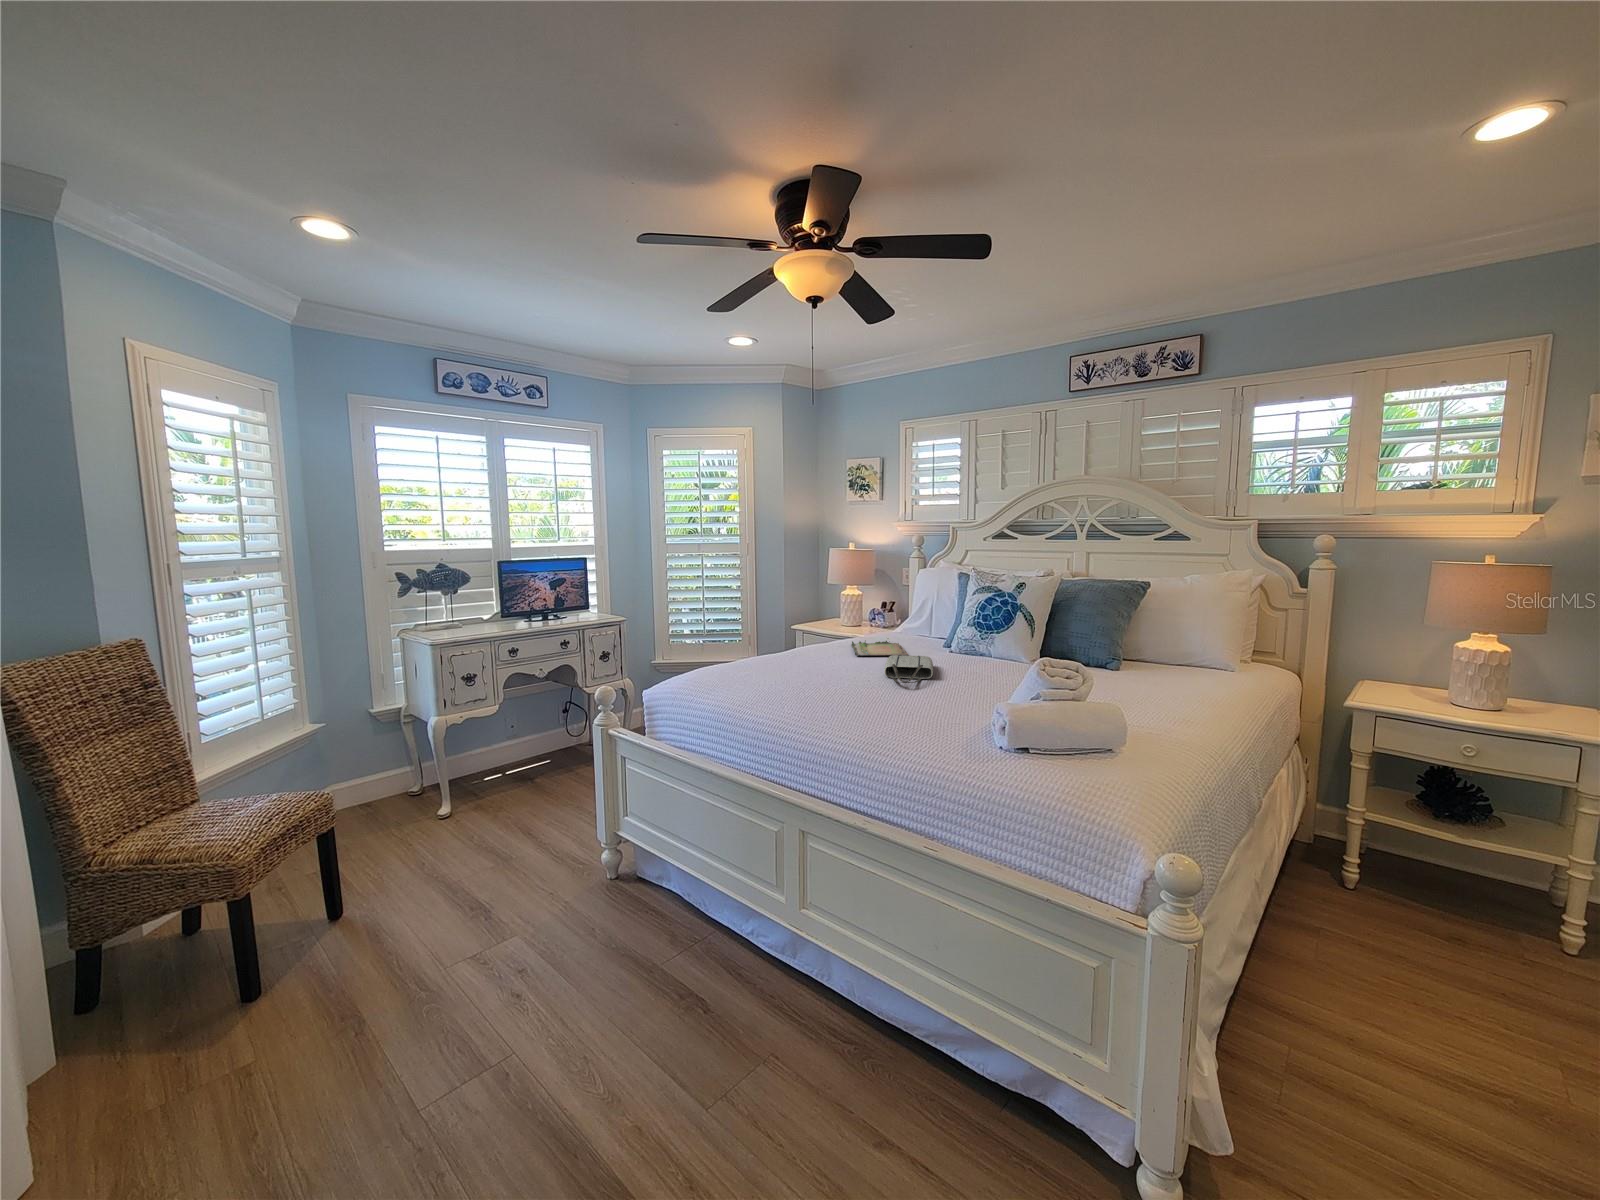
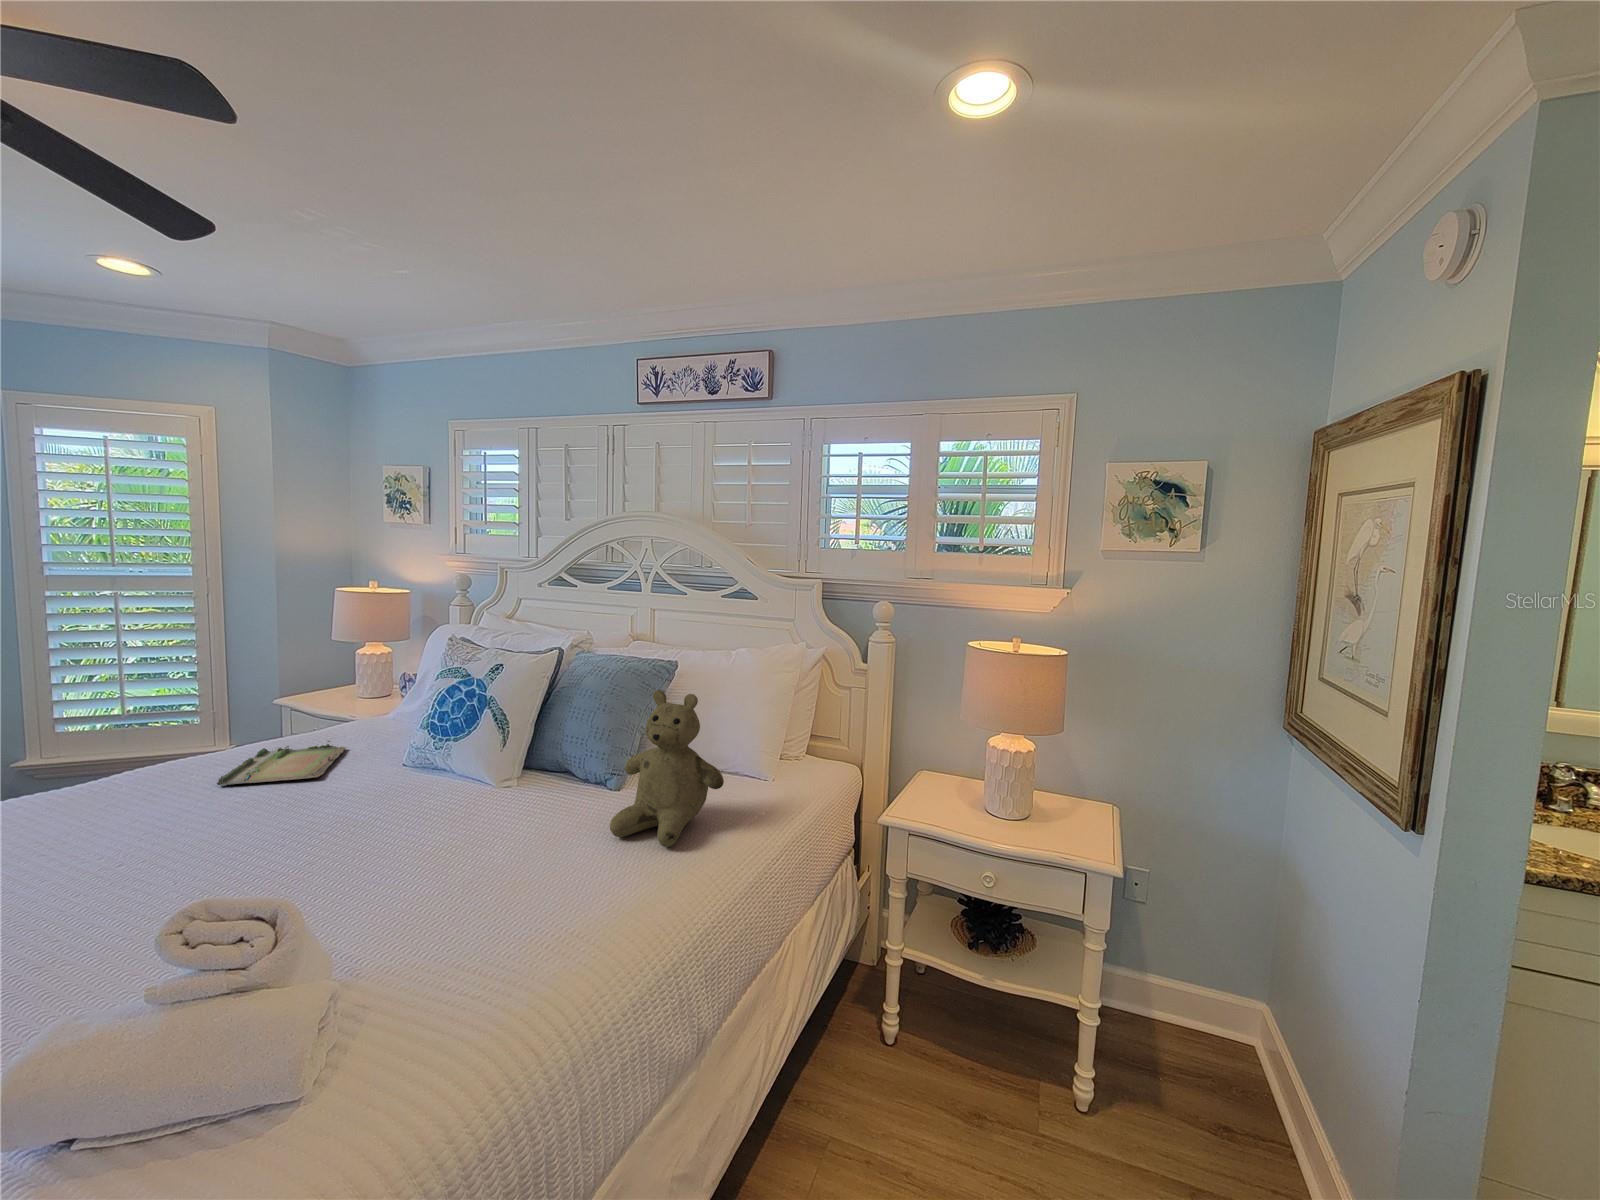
teddy bear: none [1143,592,1234,695] -> present [610,690,724,847]
tote bag: present [884,655,933,683] -> none [156,789,321,873]

